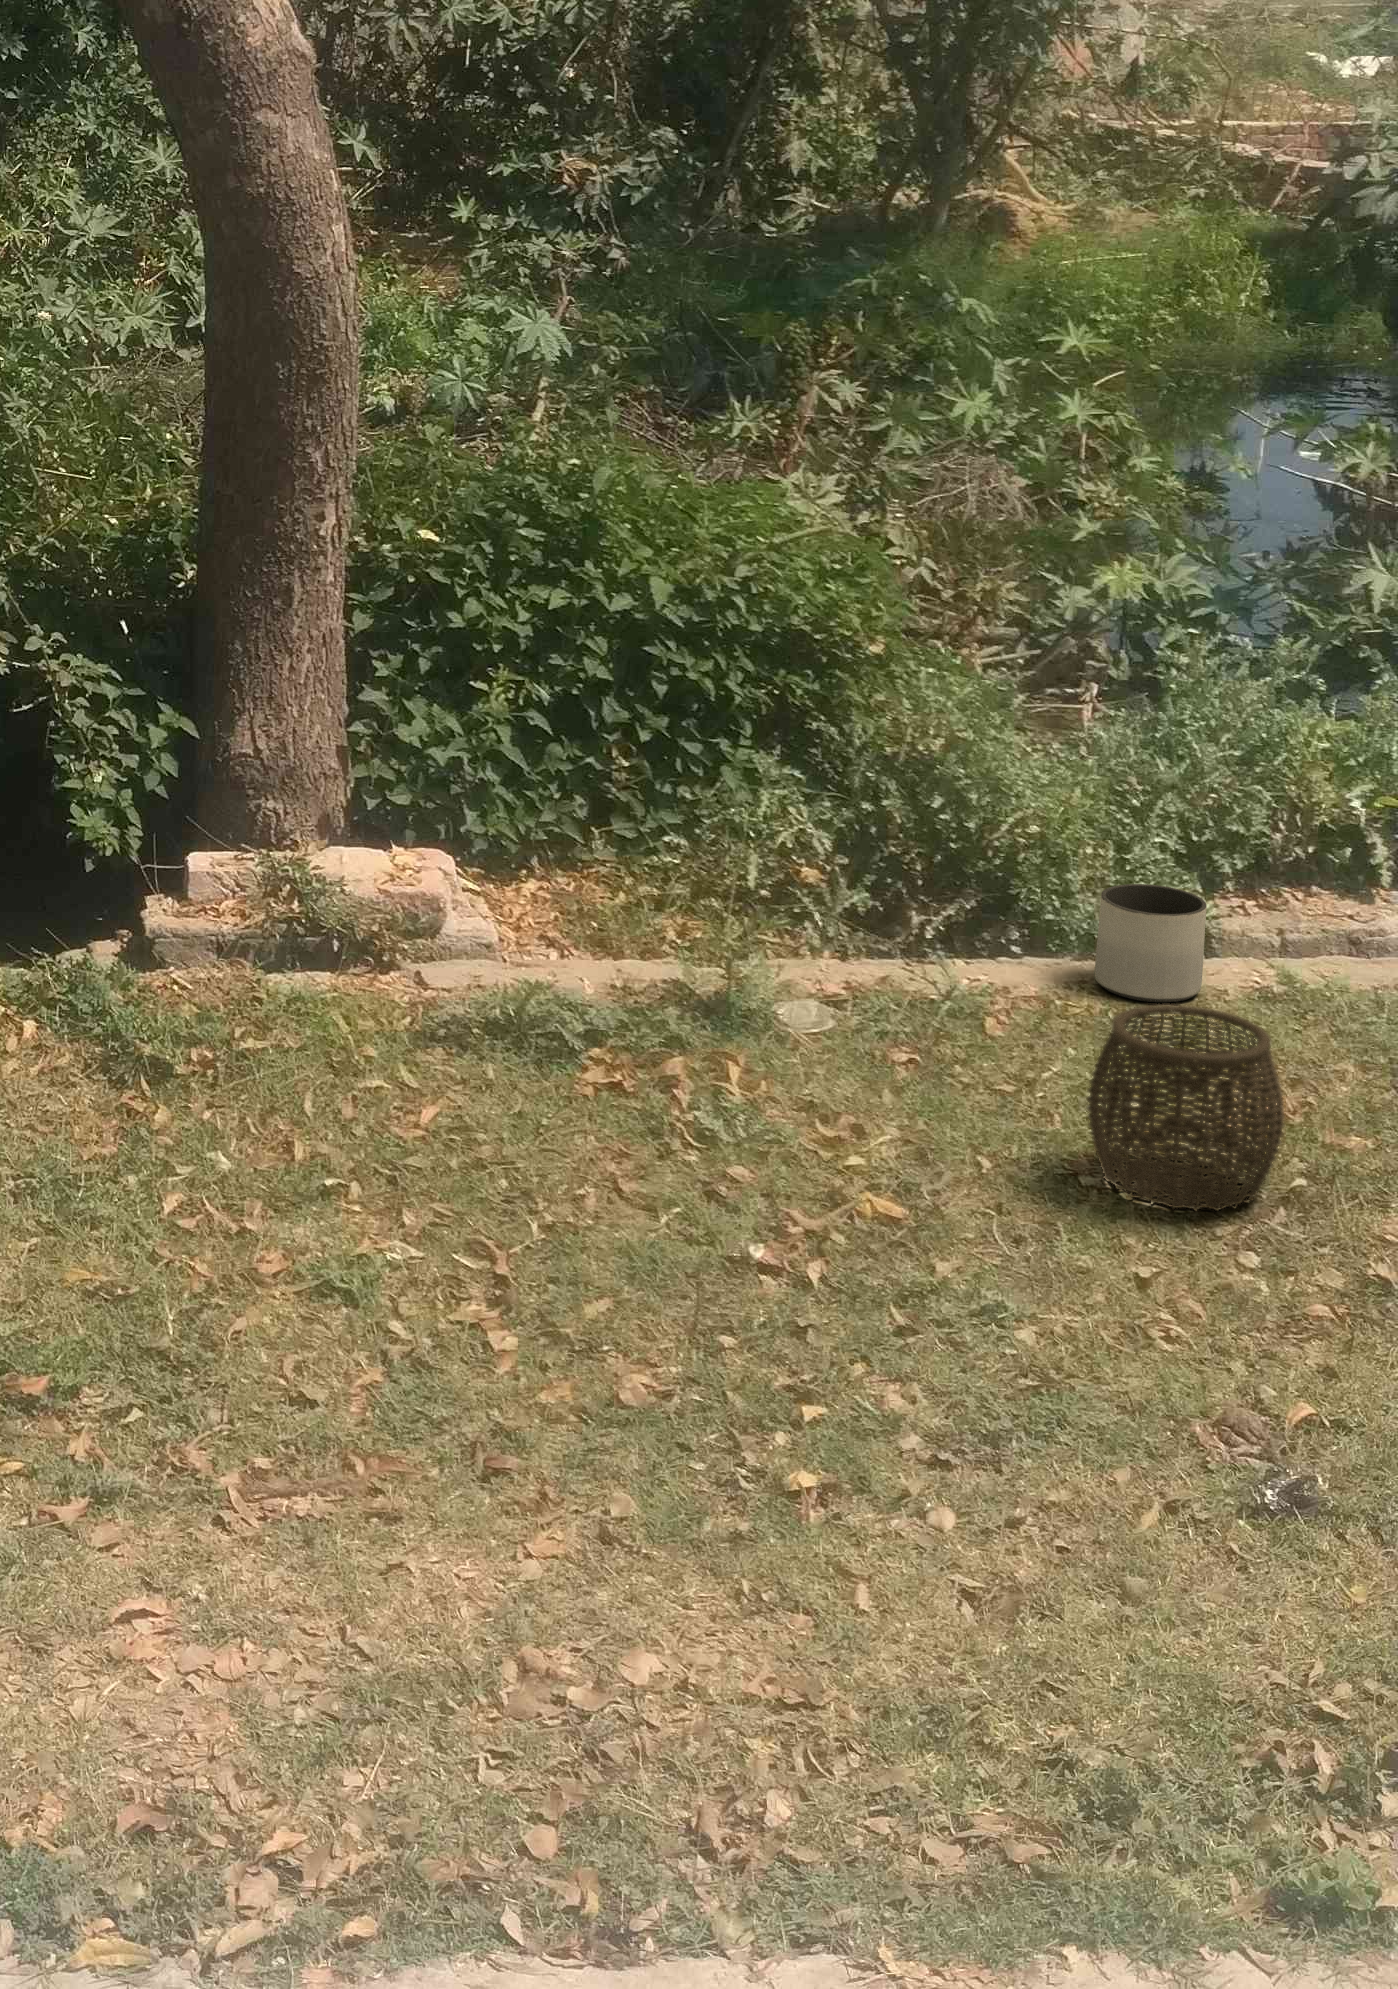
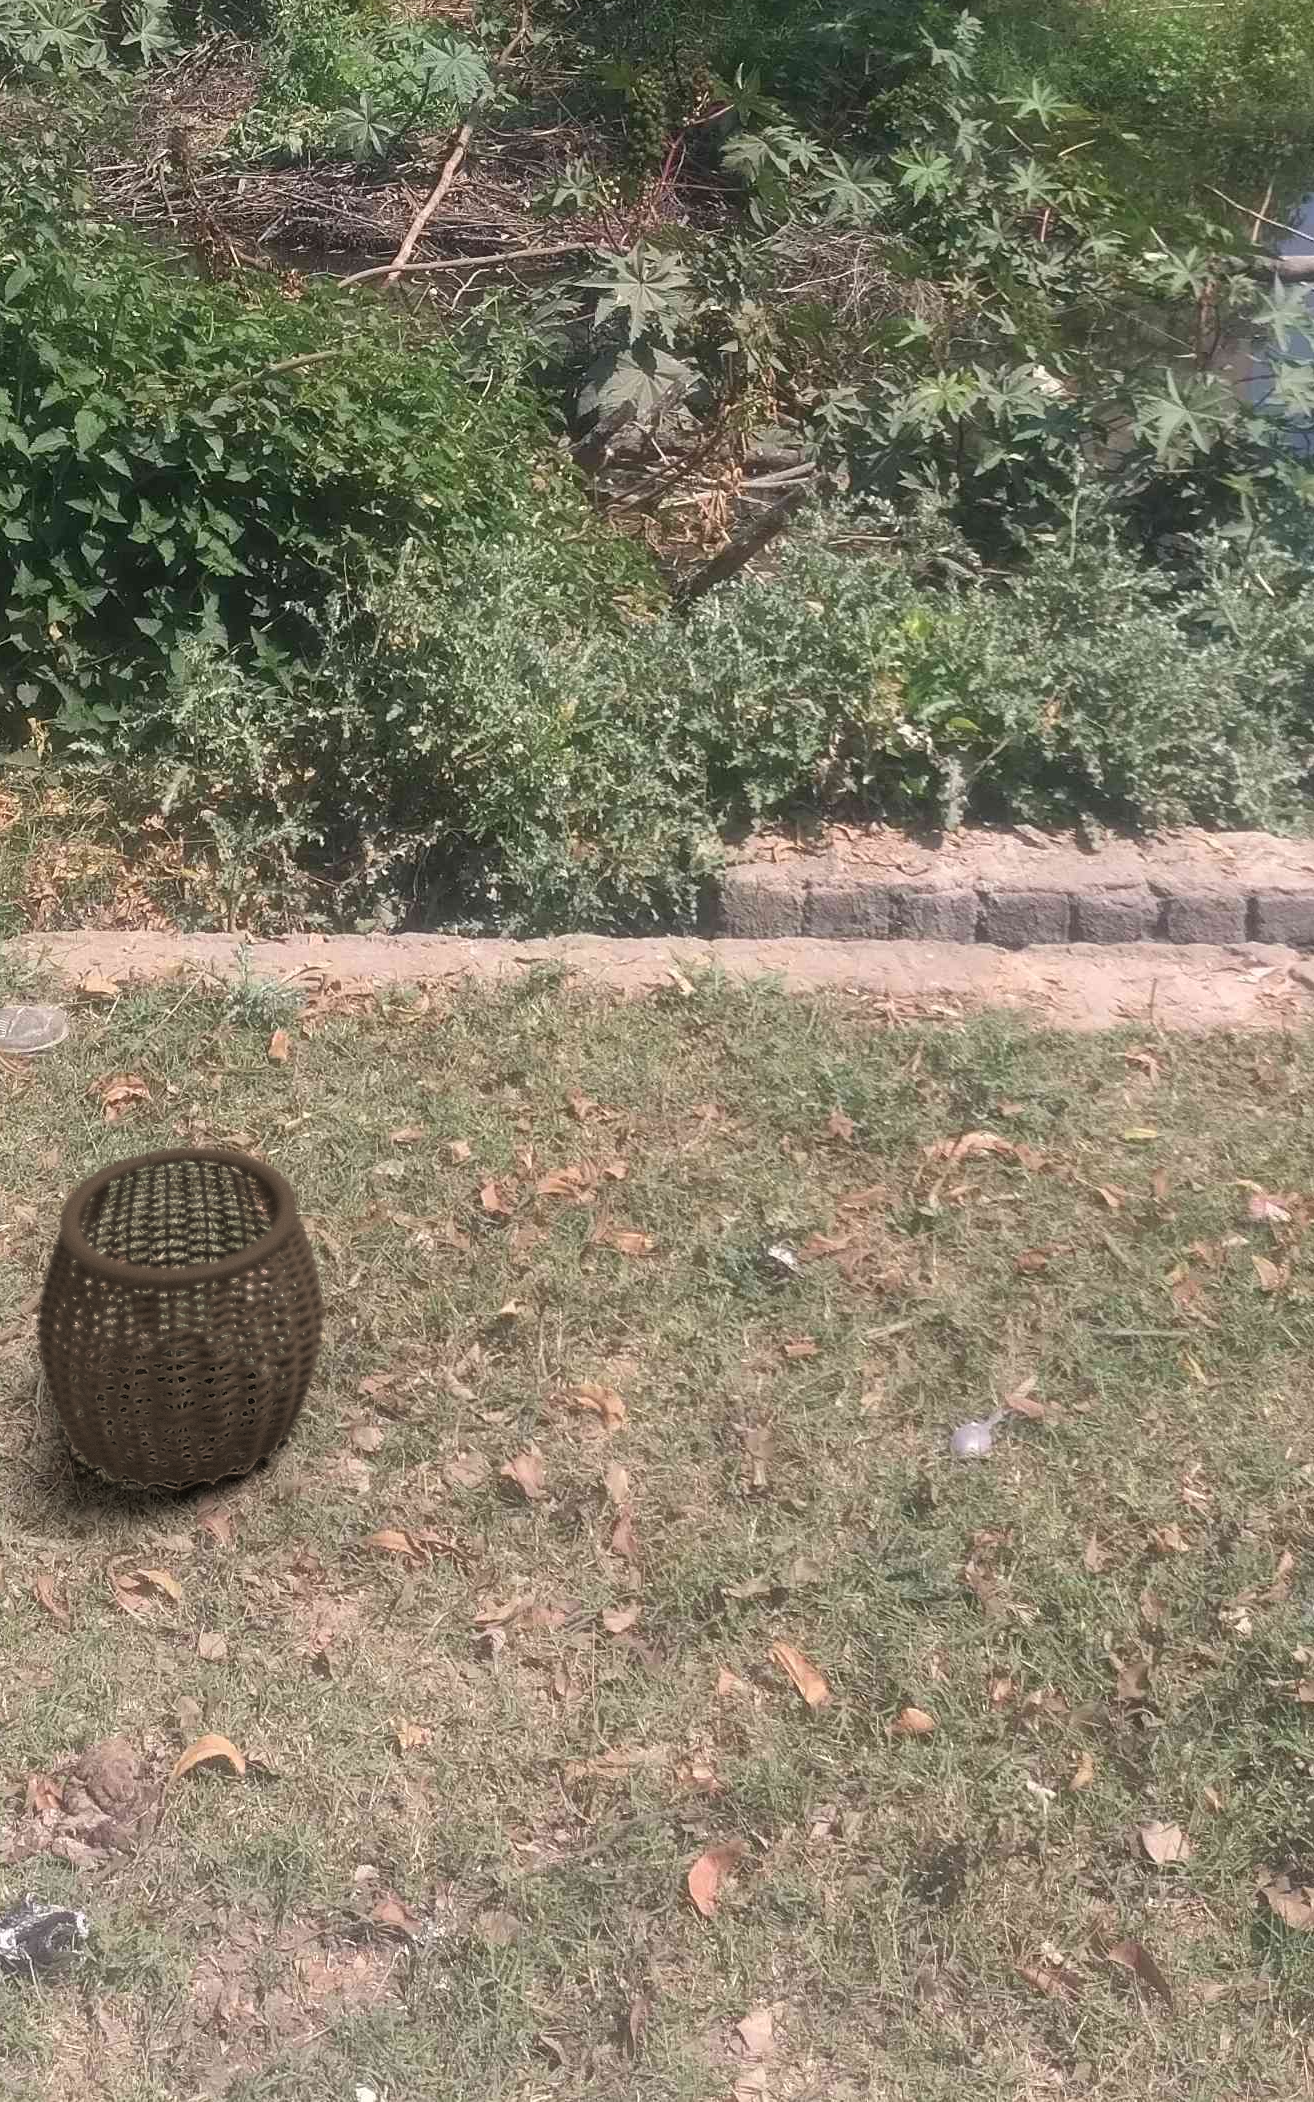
planter: present [1095,884,1207,1003] -> none [467,854,607,1027]

